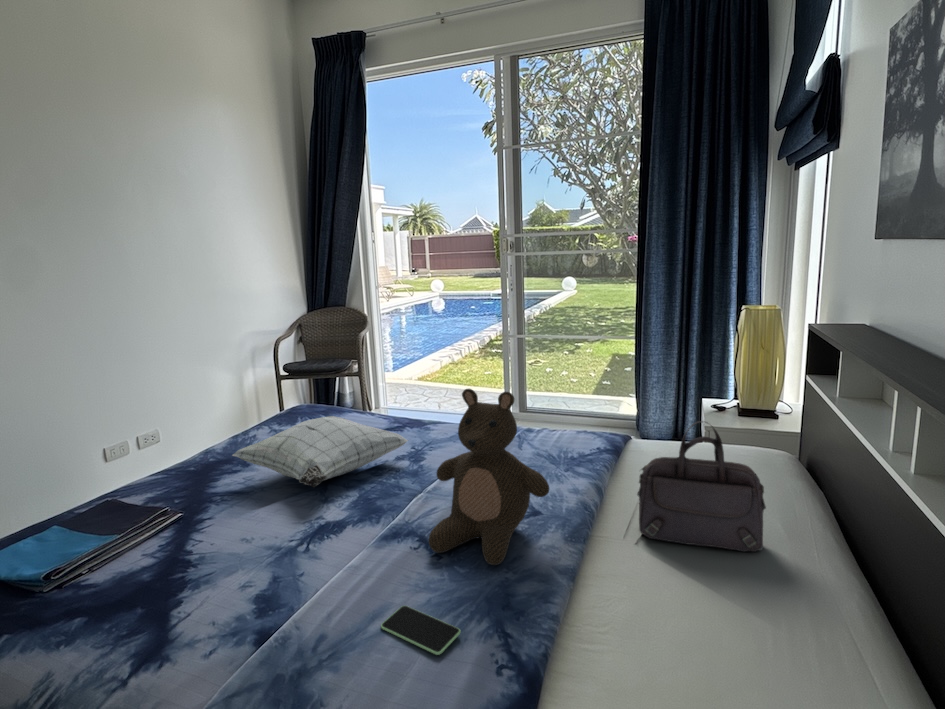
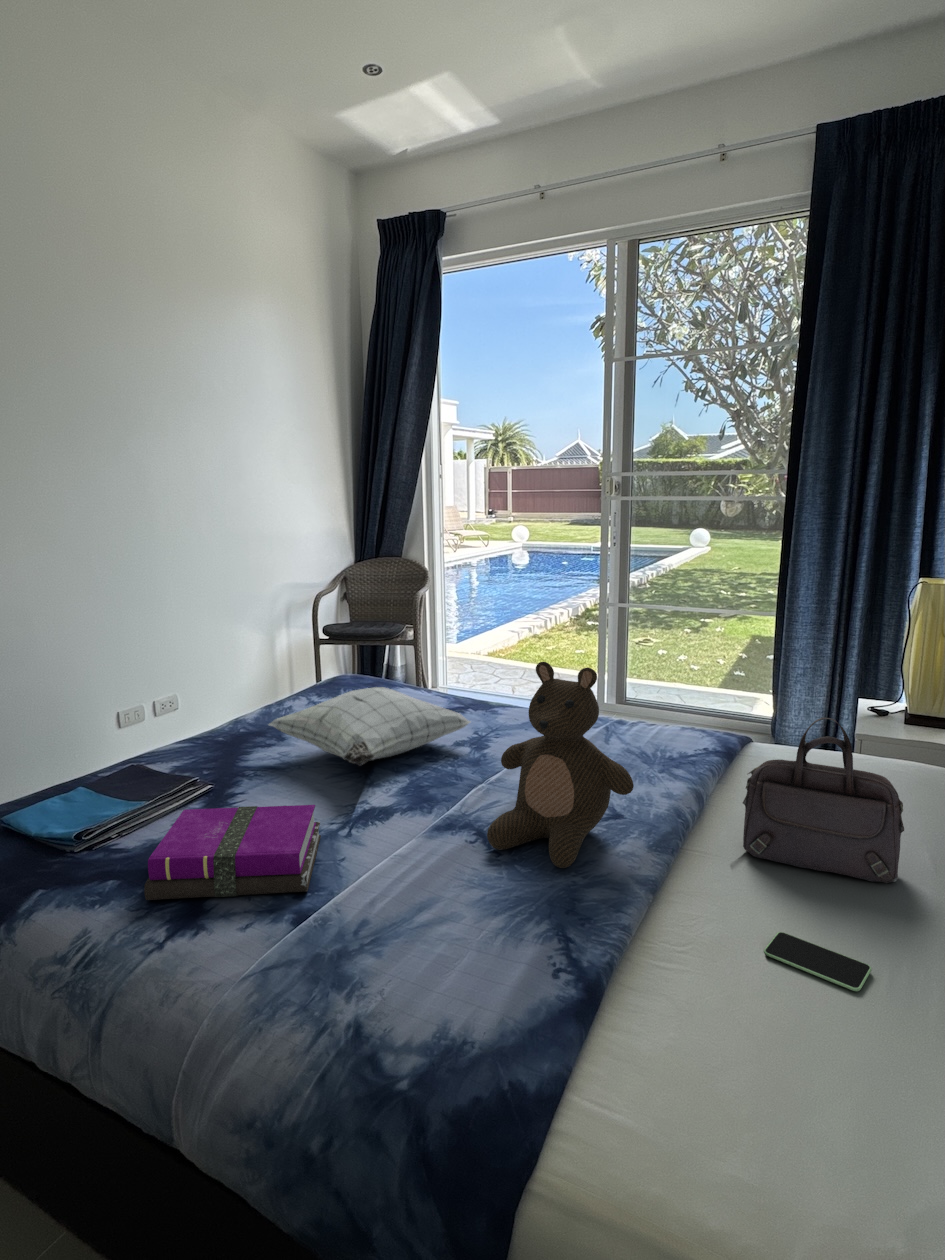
notebook: none [110,527,281,635] -> present [144,805,321,900]
smartphone: present [381,606,461,655] -> present [764,932,871,991]

